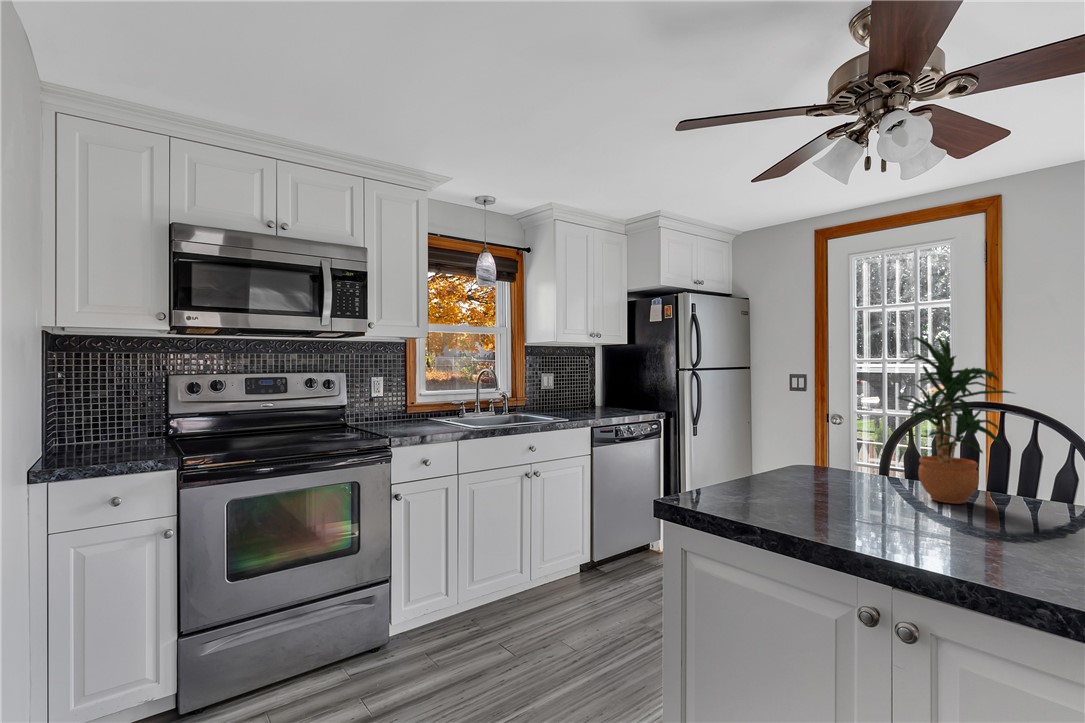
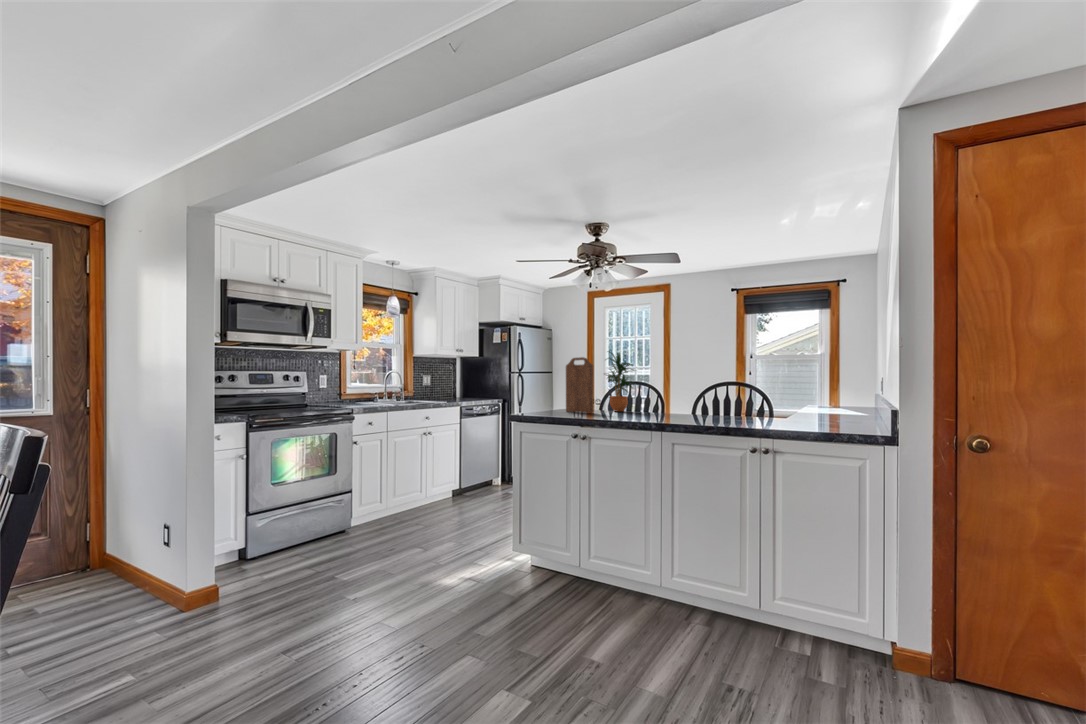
cutting board: none [790,356,877,510] -> present [566,357,594,413]

